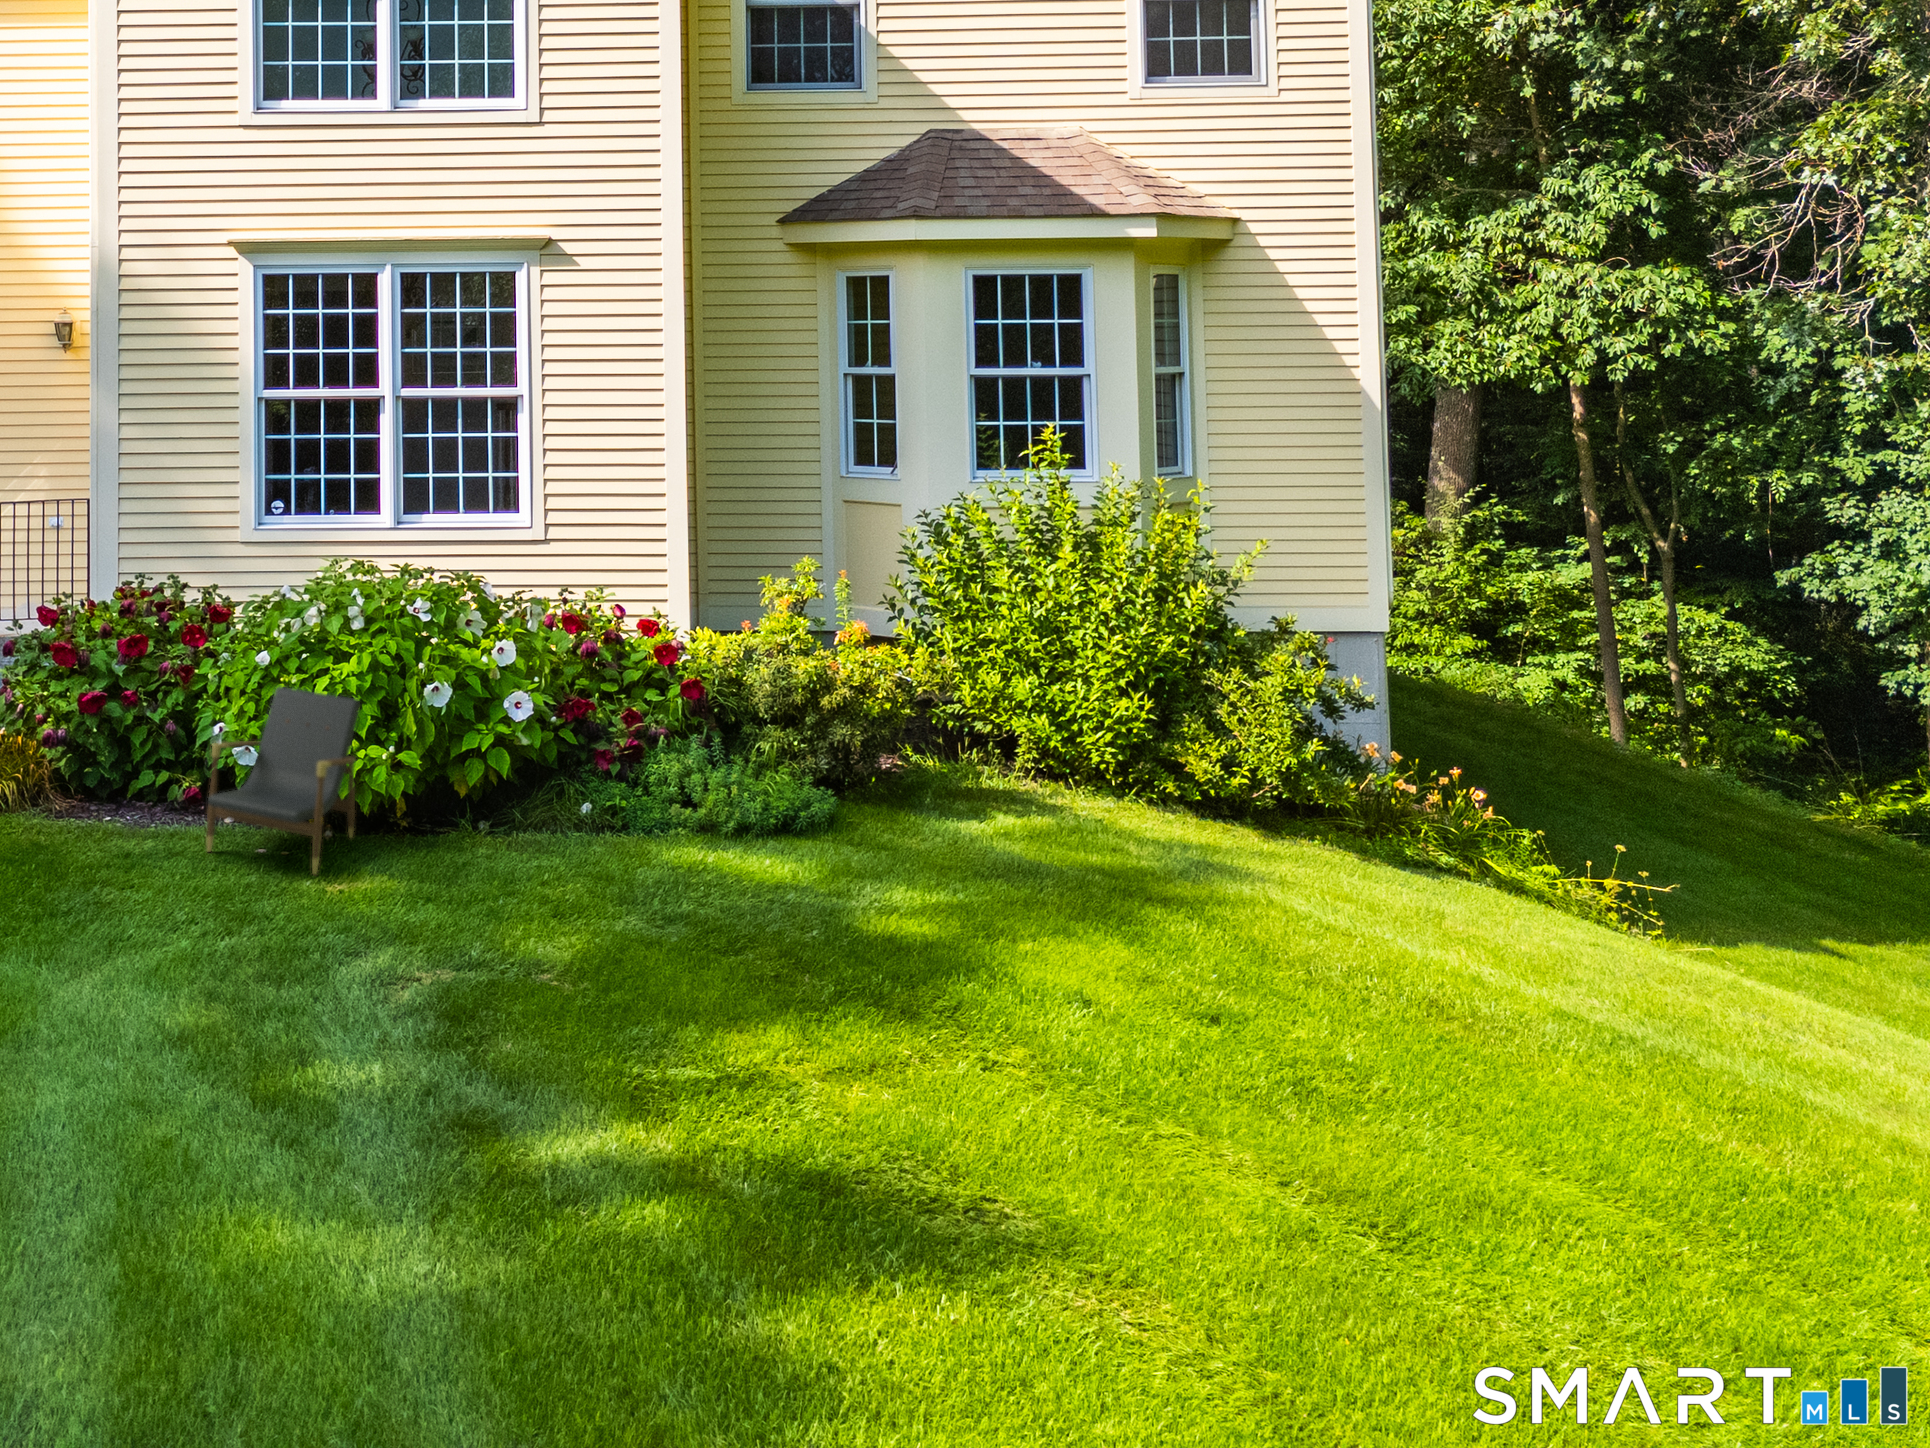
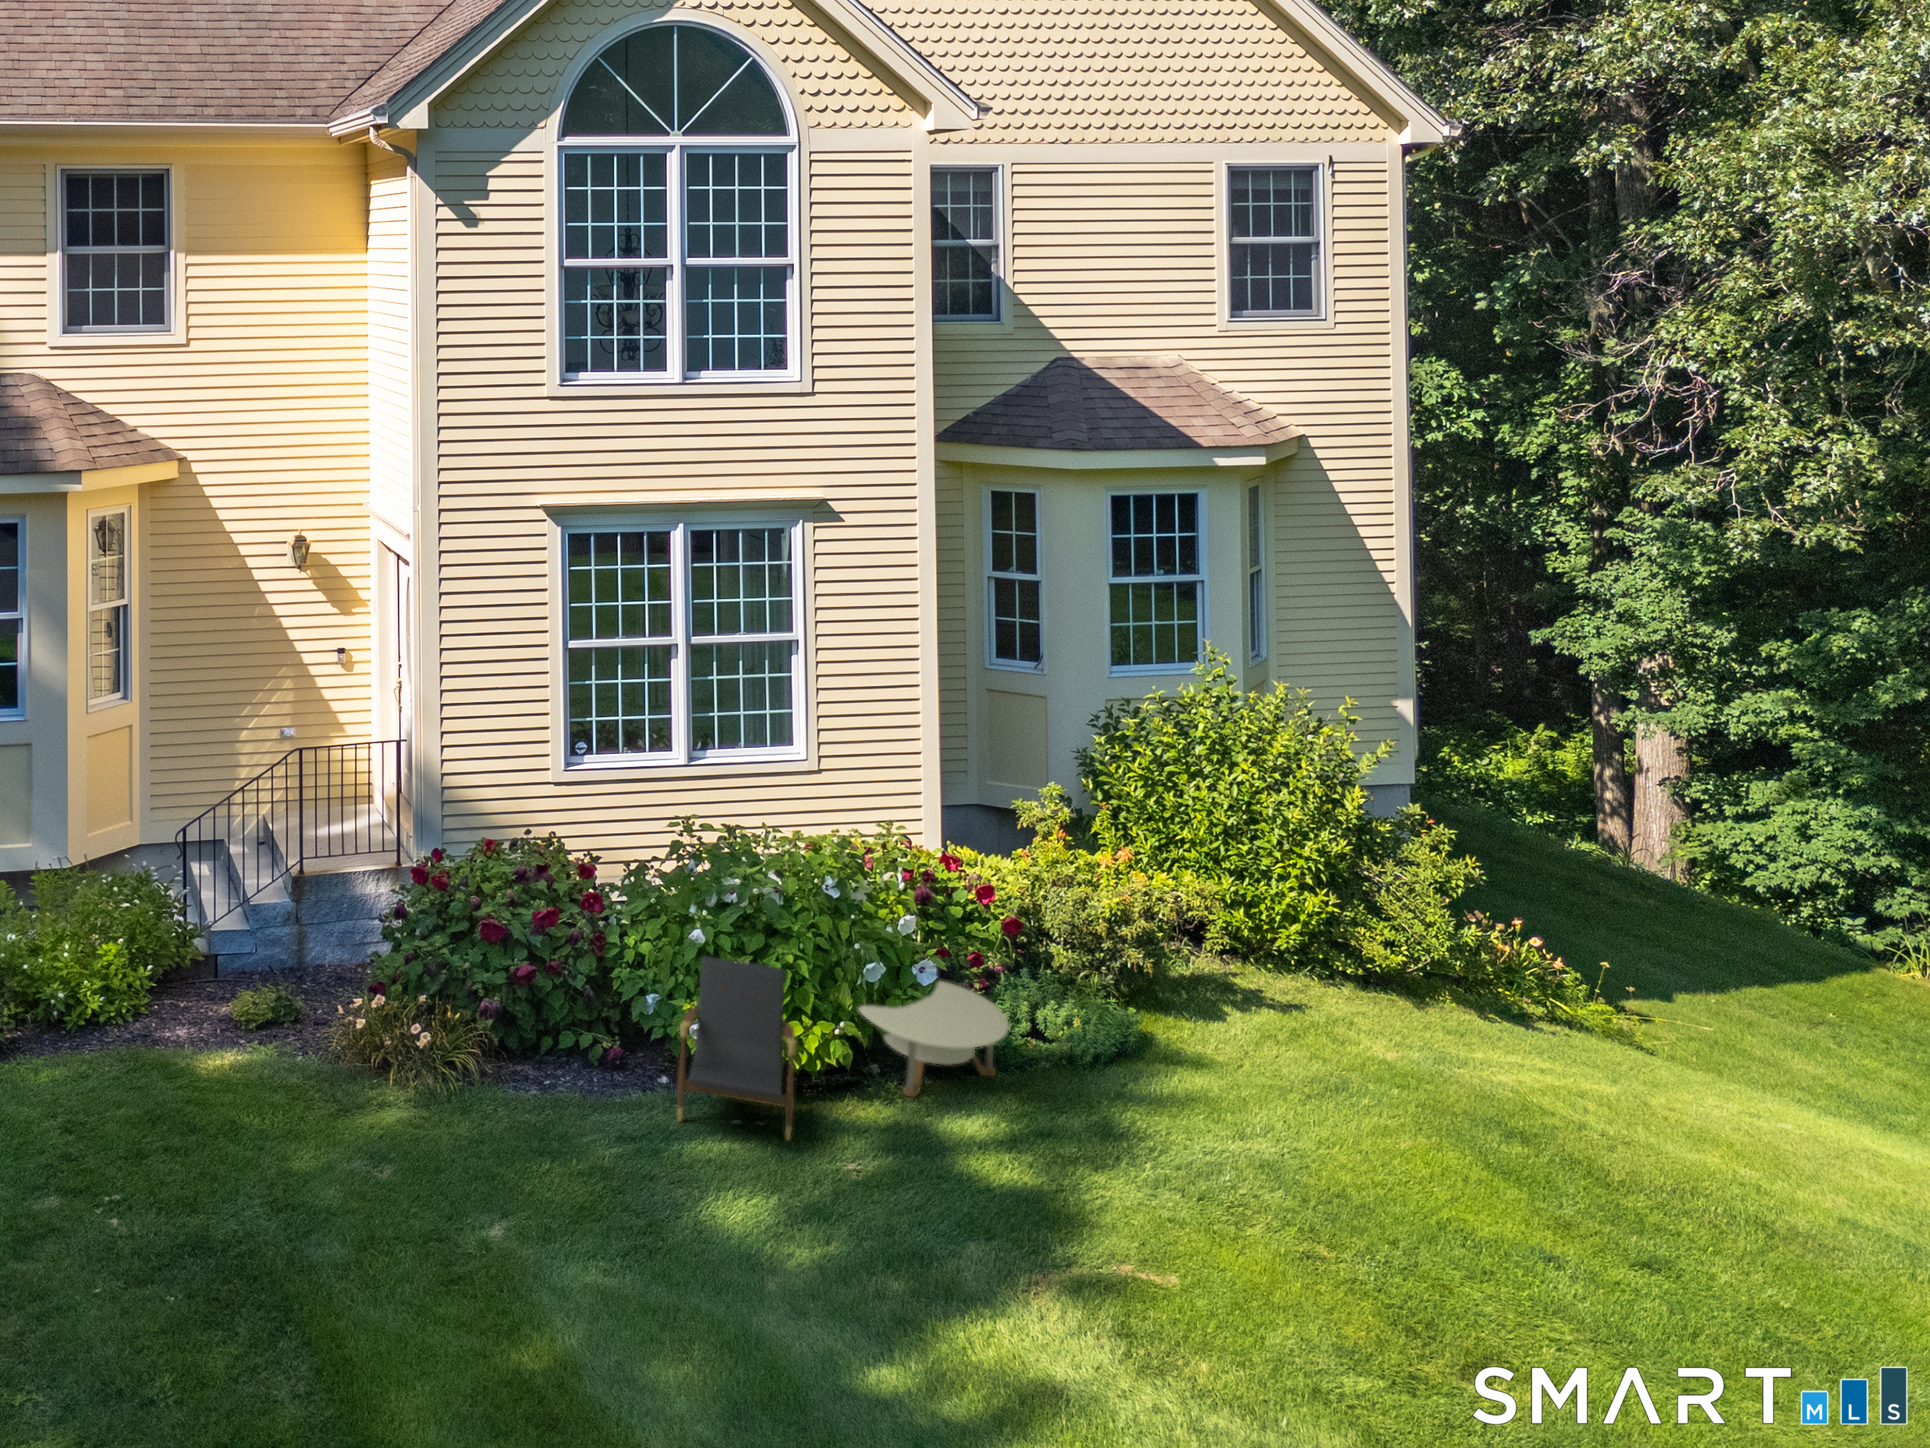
round table: none [462,740,633,854] -> present [859,981,1009,1097]

